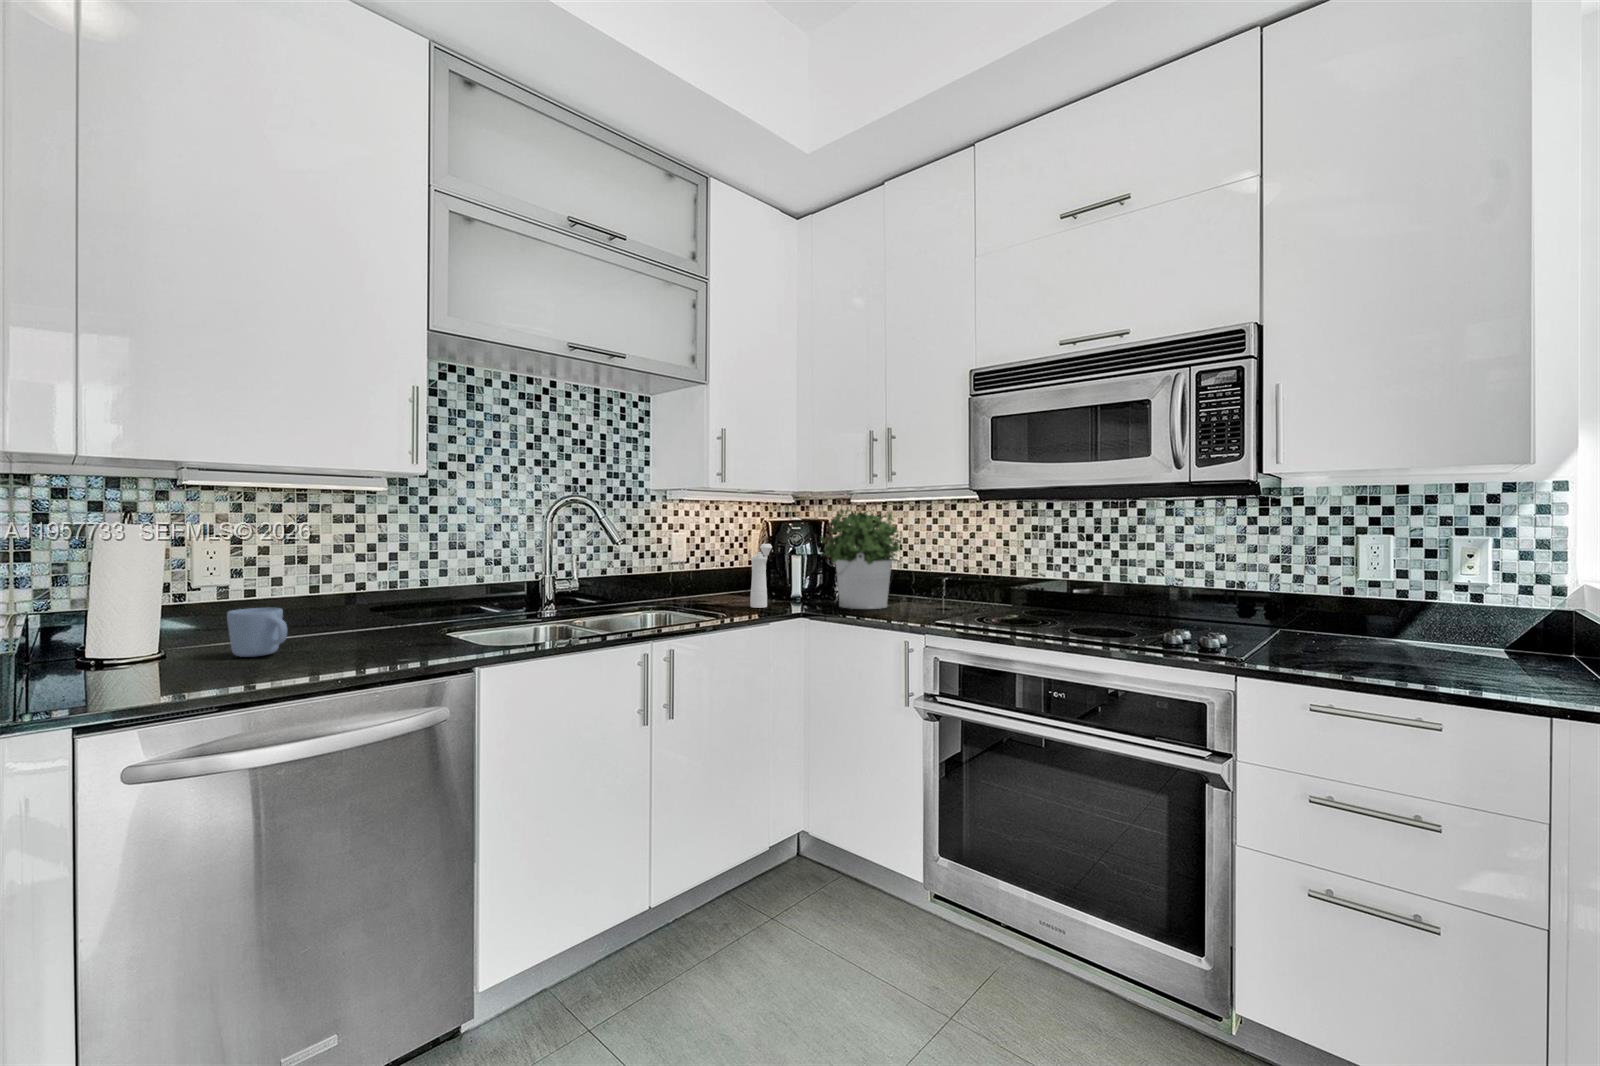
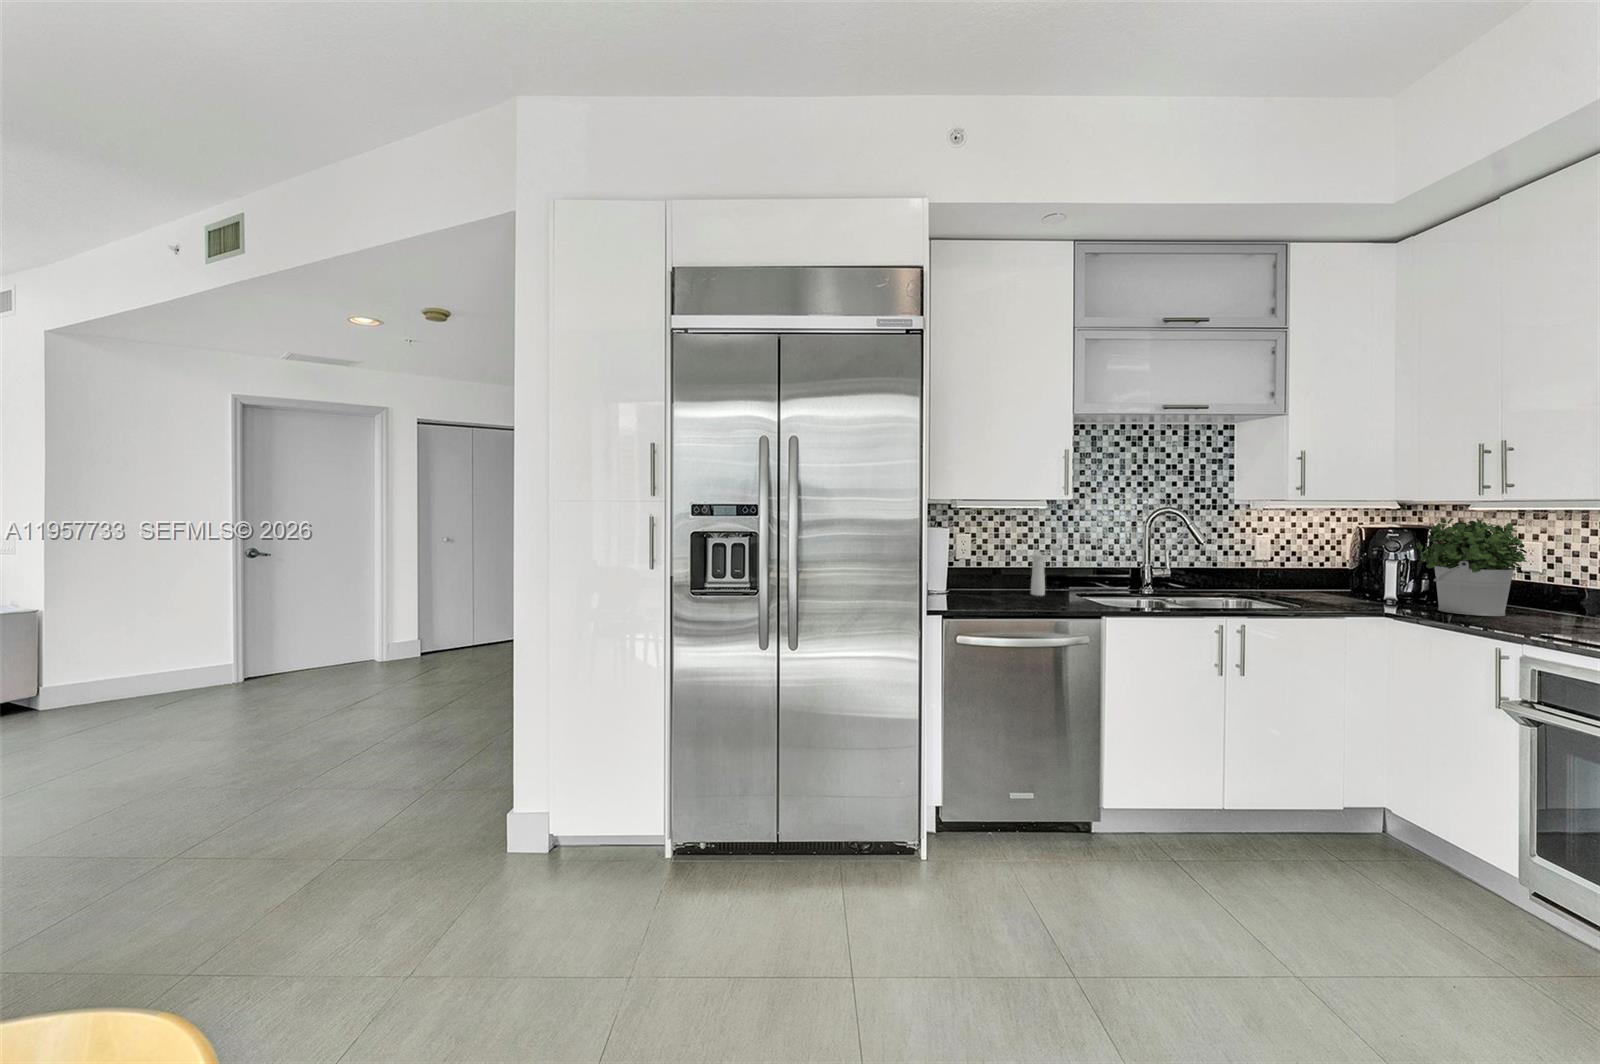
pepper mill: present [750,544,772,608] -> present [1031,544,1060,596]
mug: present [227,608,287,657] -> none [975,572,1002,596]

